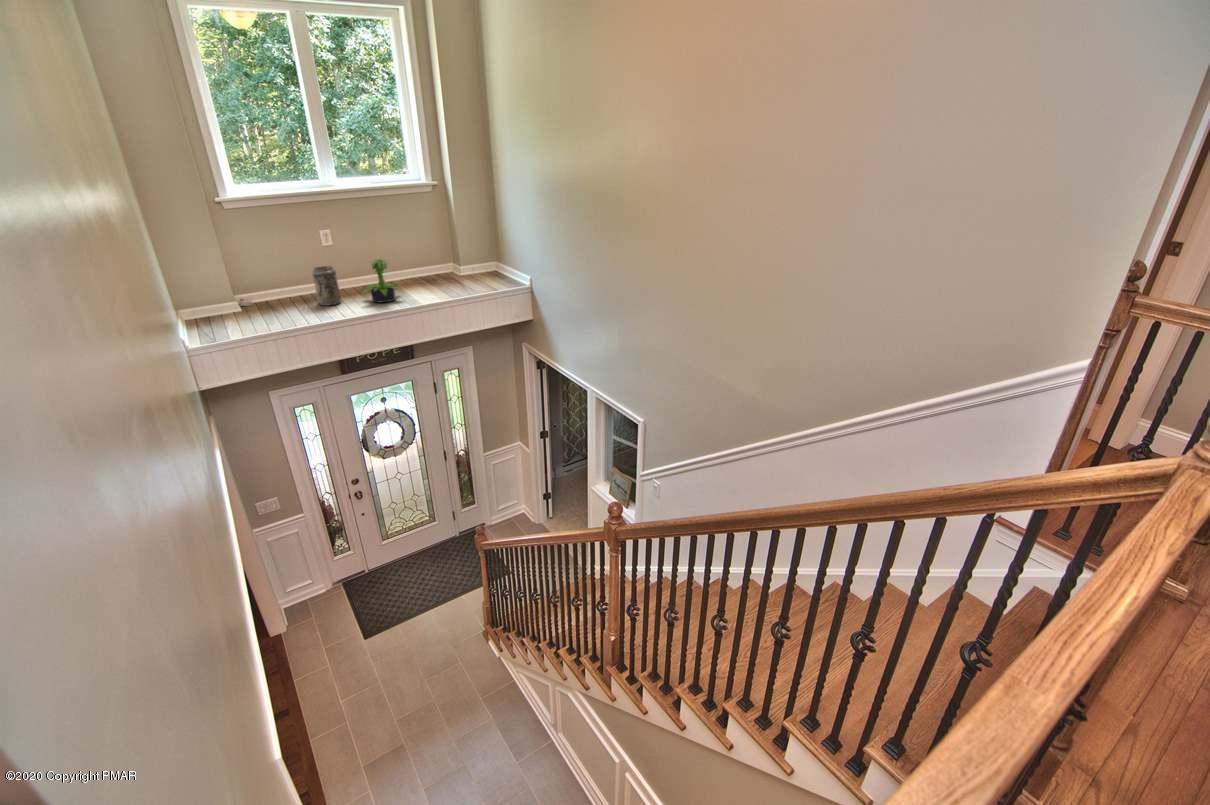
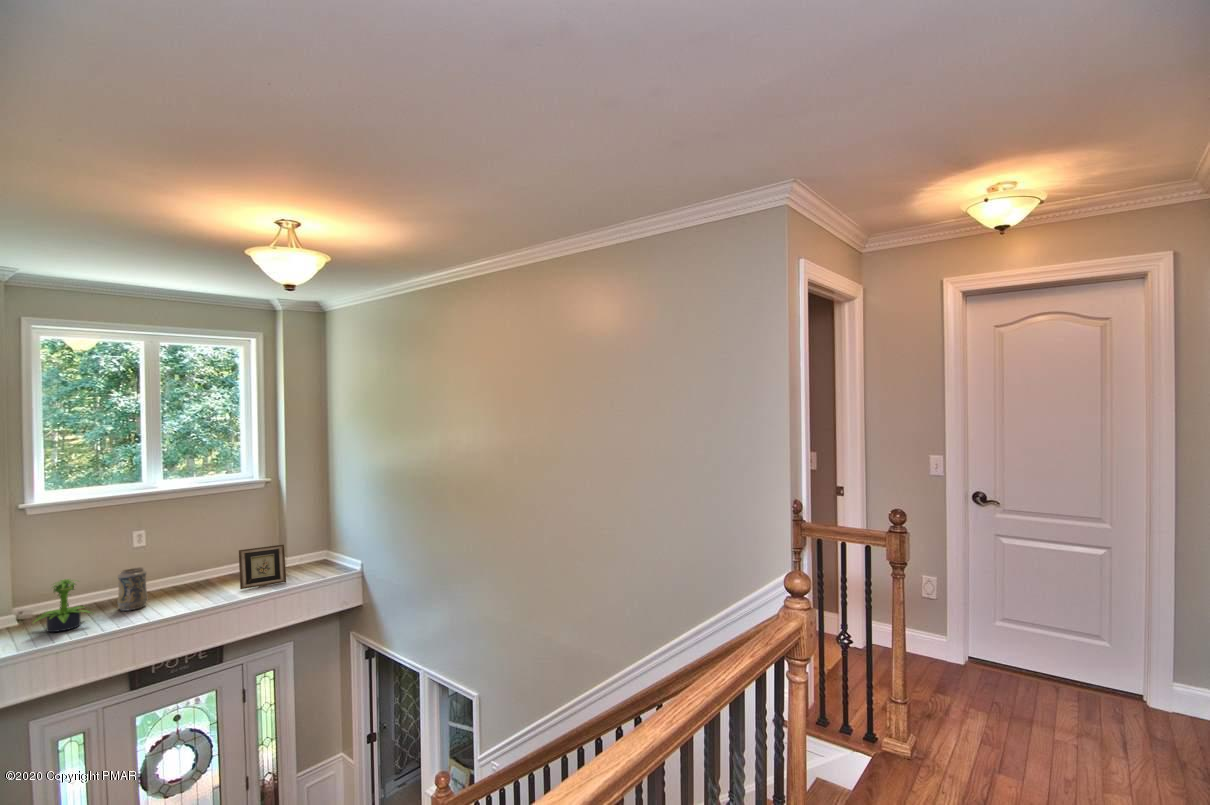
picture frame: none [414,254,461,295] -> present [239,545,286,589]
potted plant: present [363,259,402,302] -> present [34,579,92,632]

